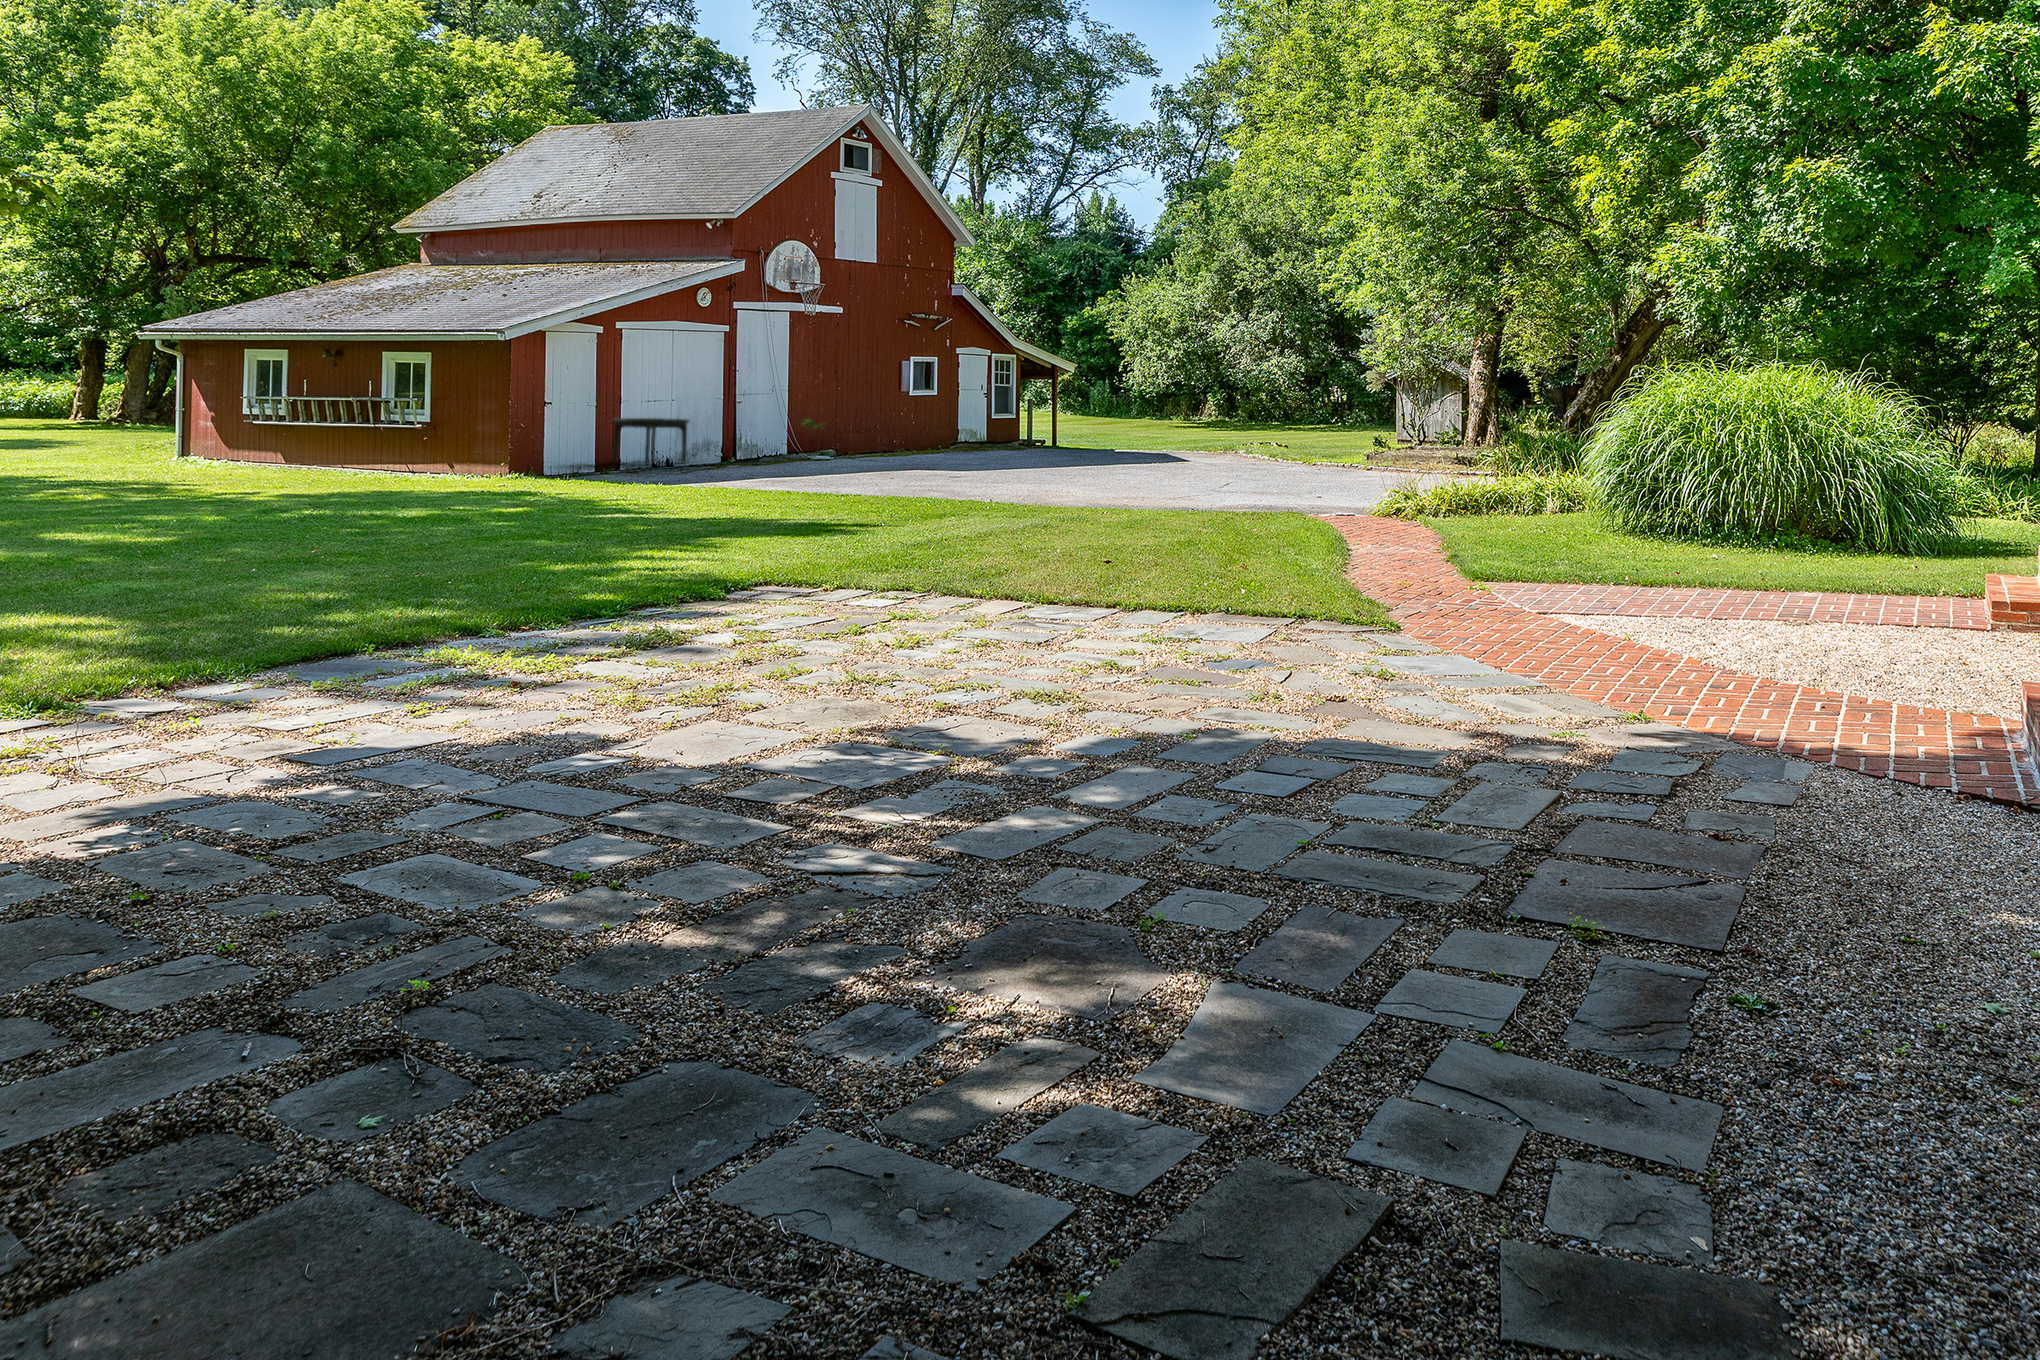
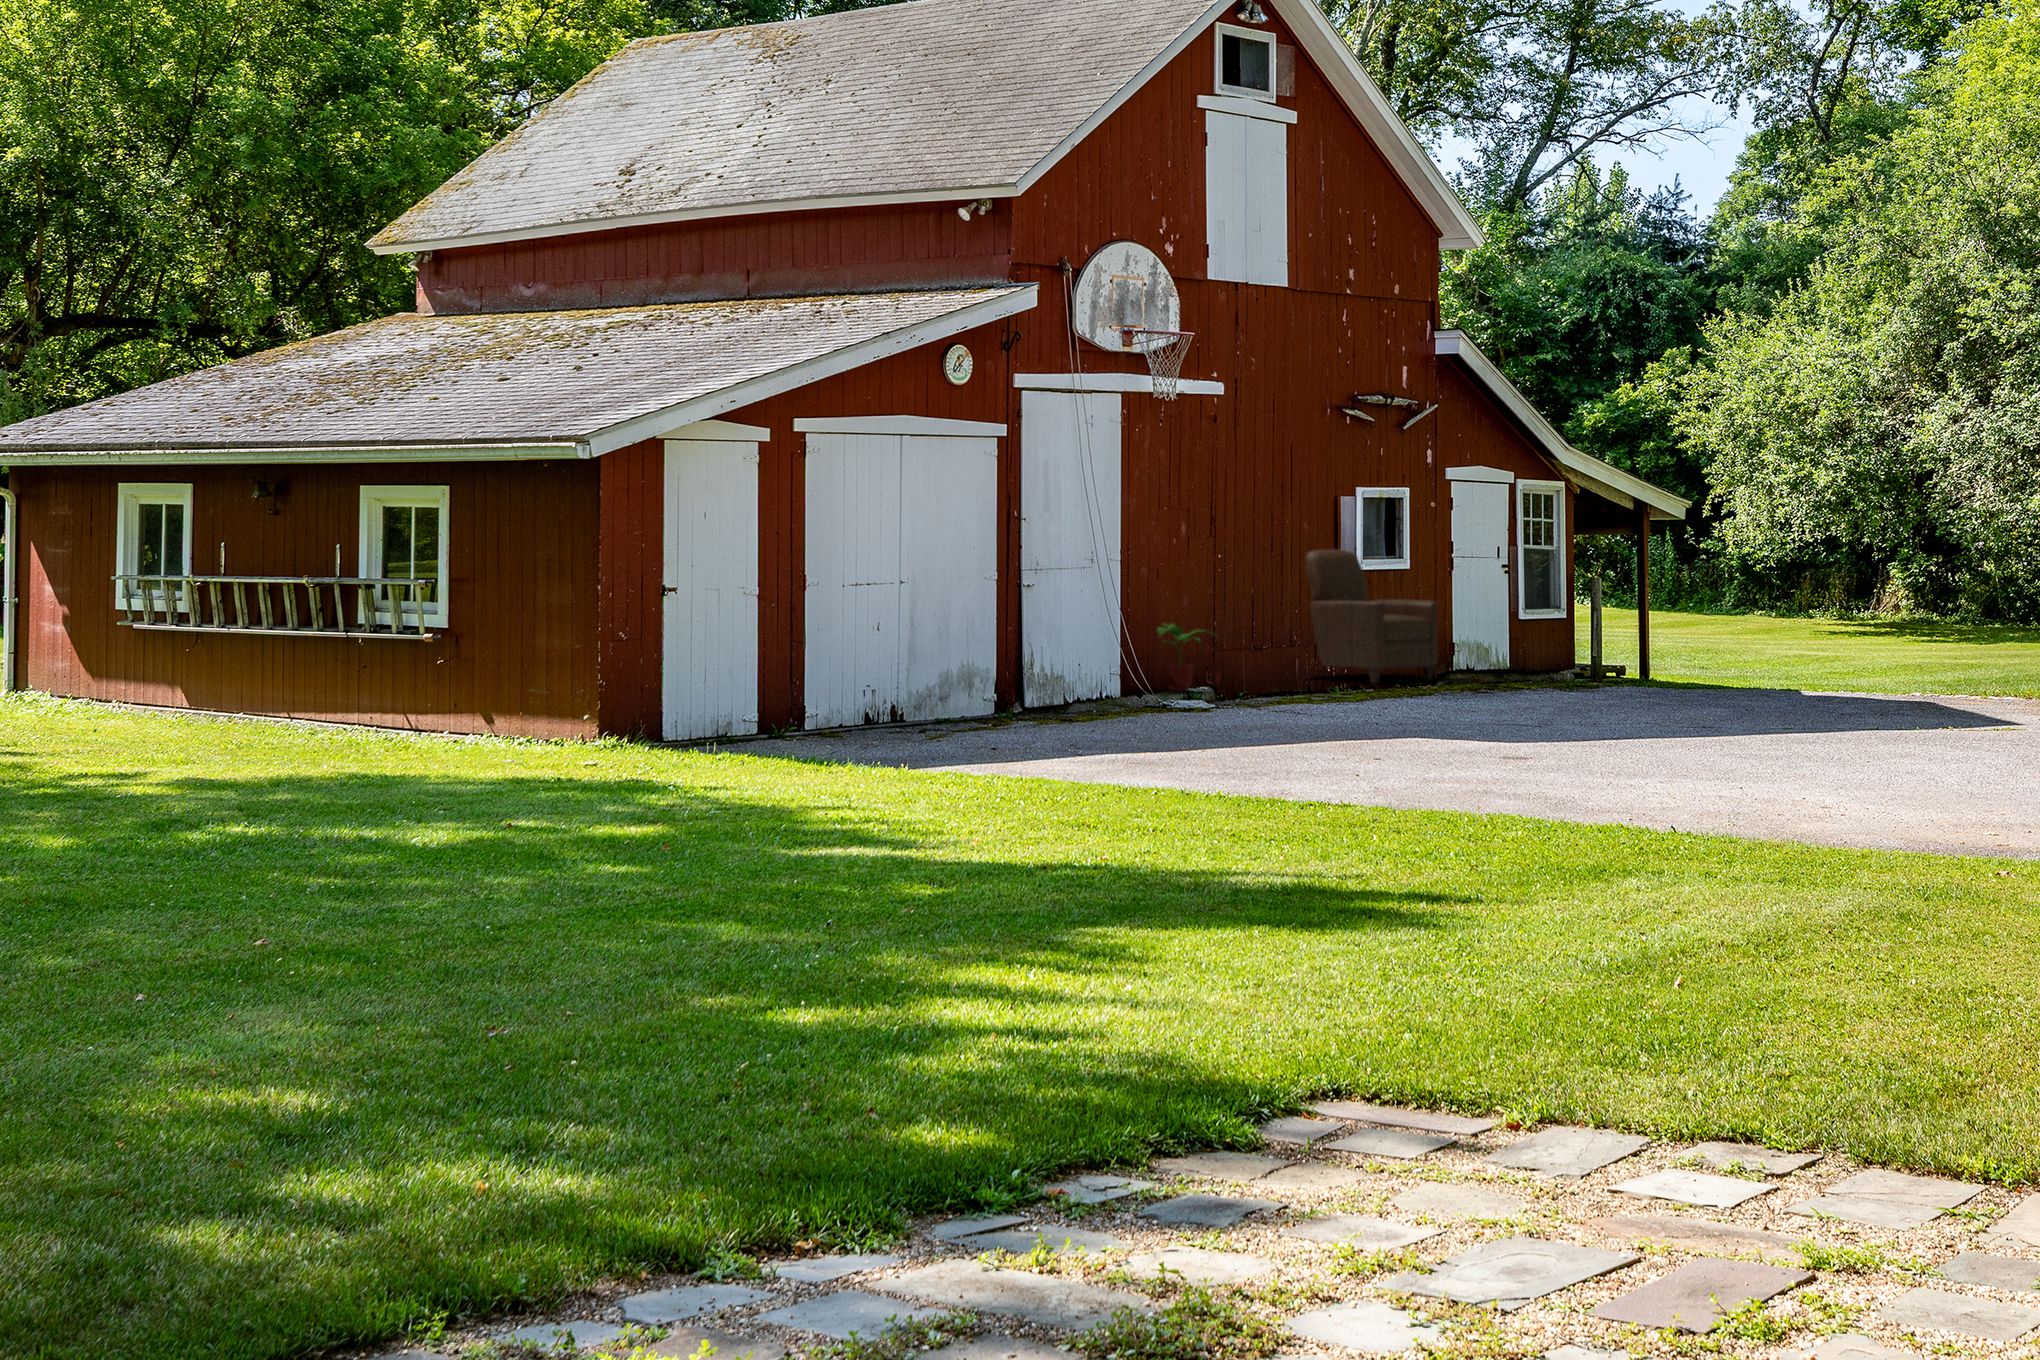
chair: none [879,387,944,449] -> present [1305,549,1438,683]
round table: present [613,418,689,465] -> none [797,623,958,727]

